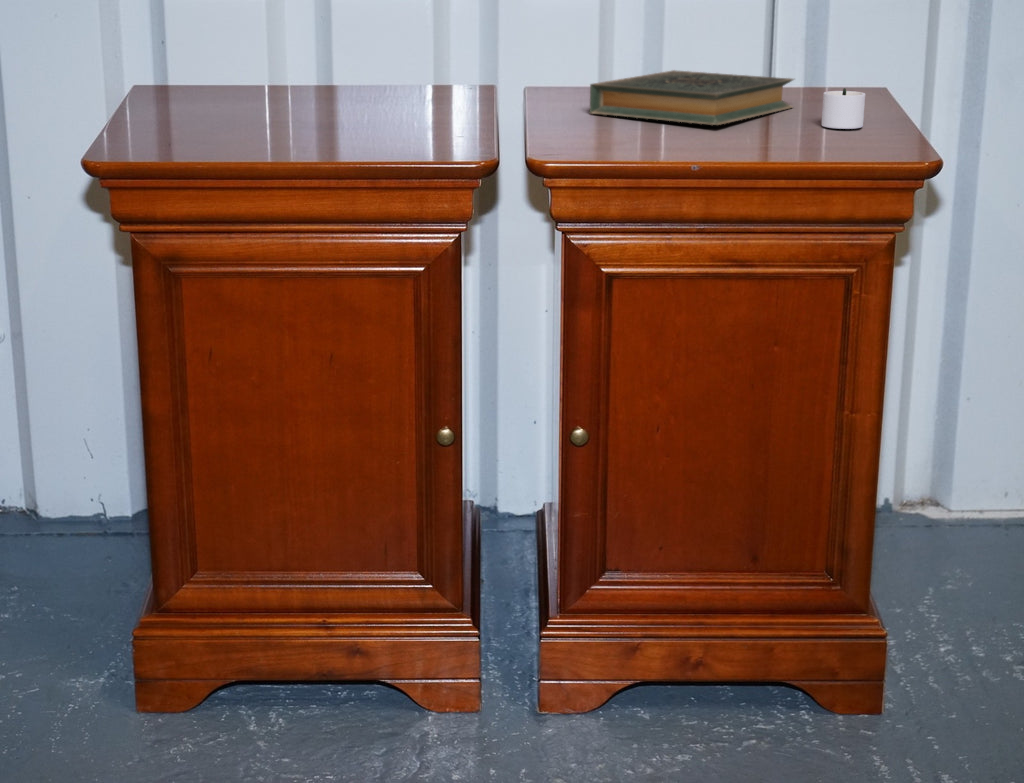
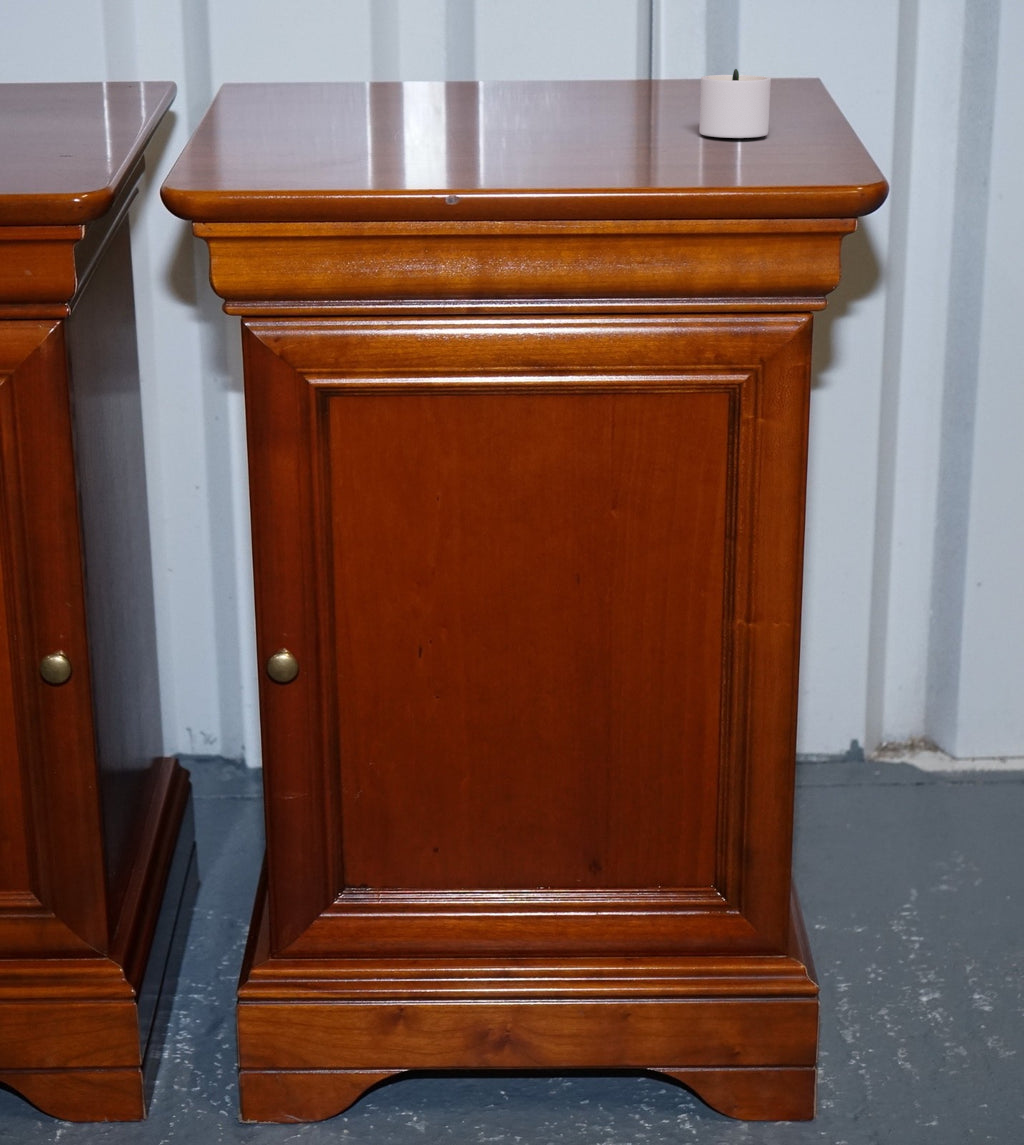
hardback book: present [590,70,794,125] -> none [315,48,668,132]

